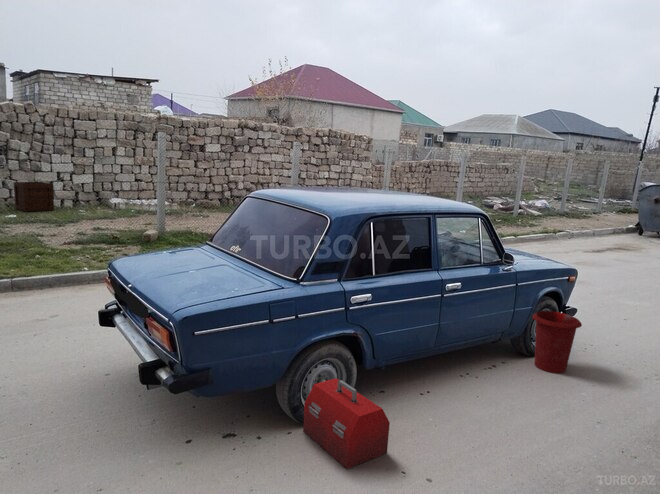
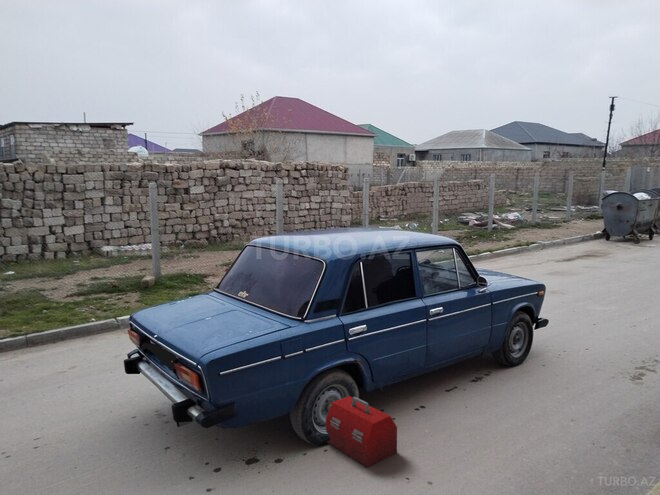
wooden crate: present [14,182,54,212] -> none [8,237,49,267]
waste bin: present [532,311,582,373] -> none [507,324,548,376]

